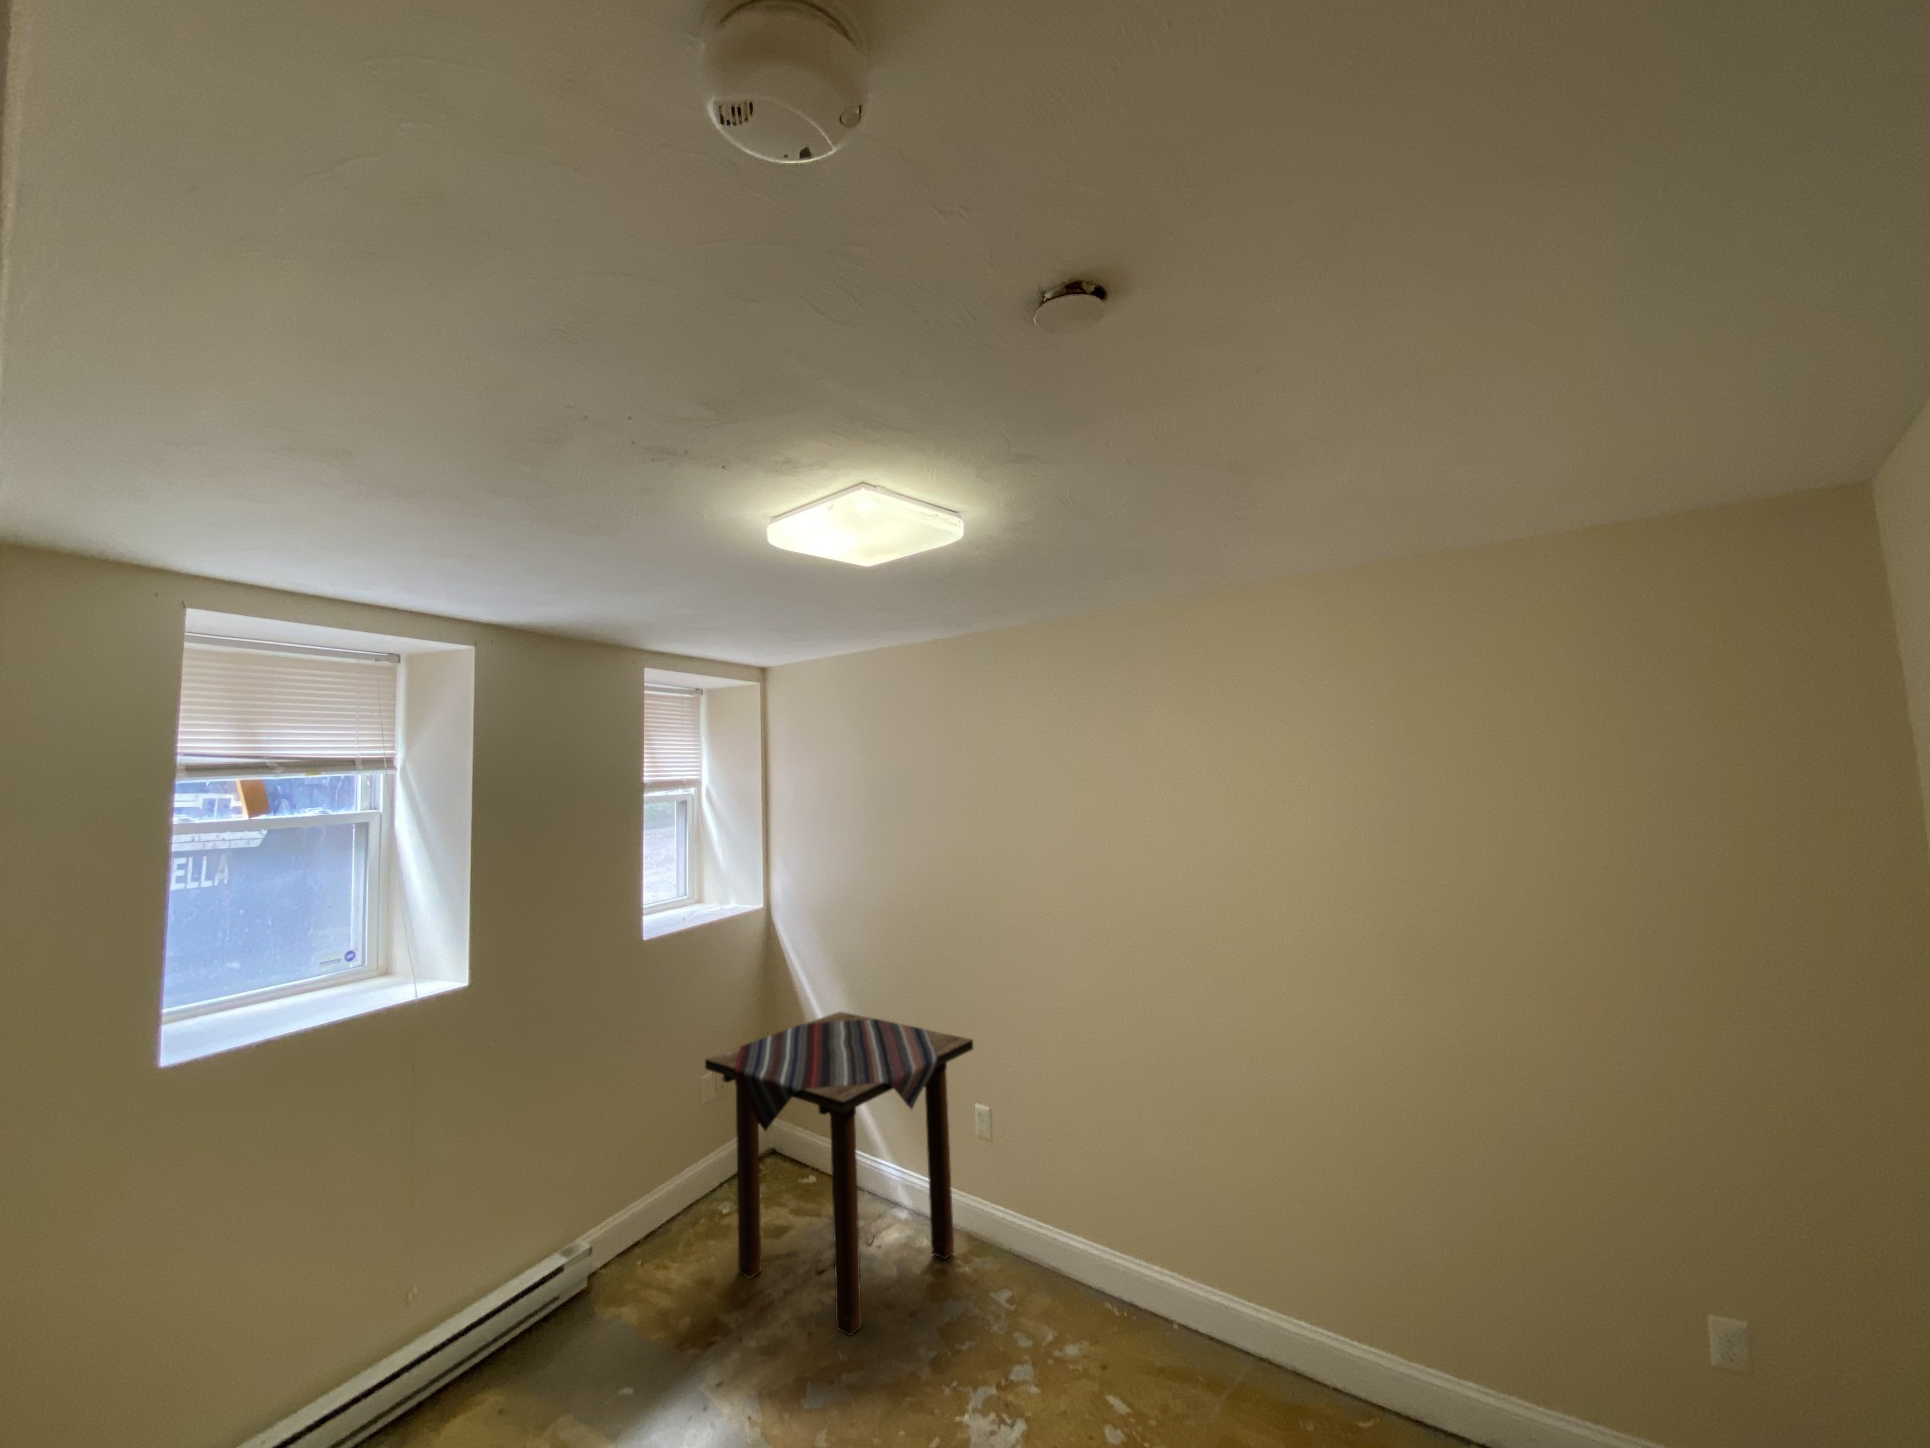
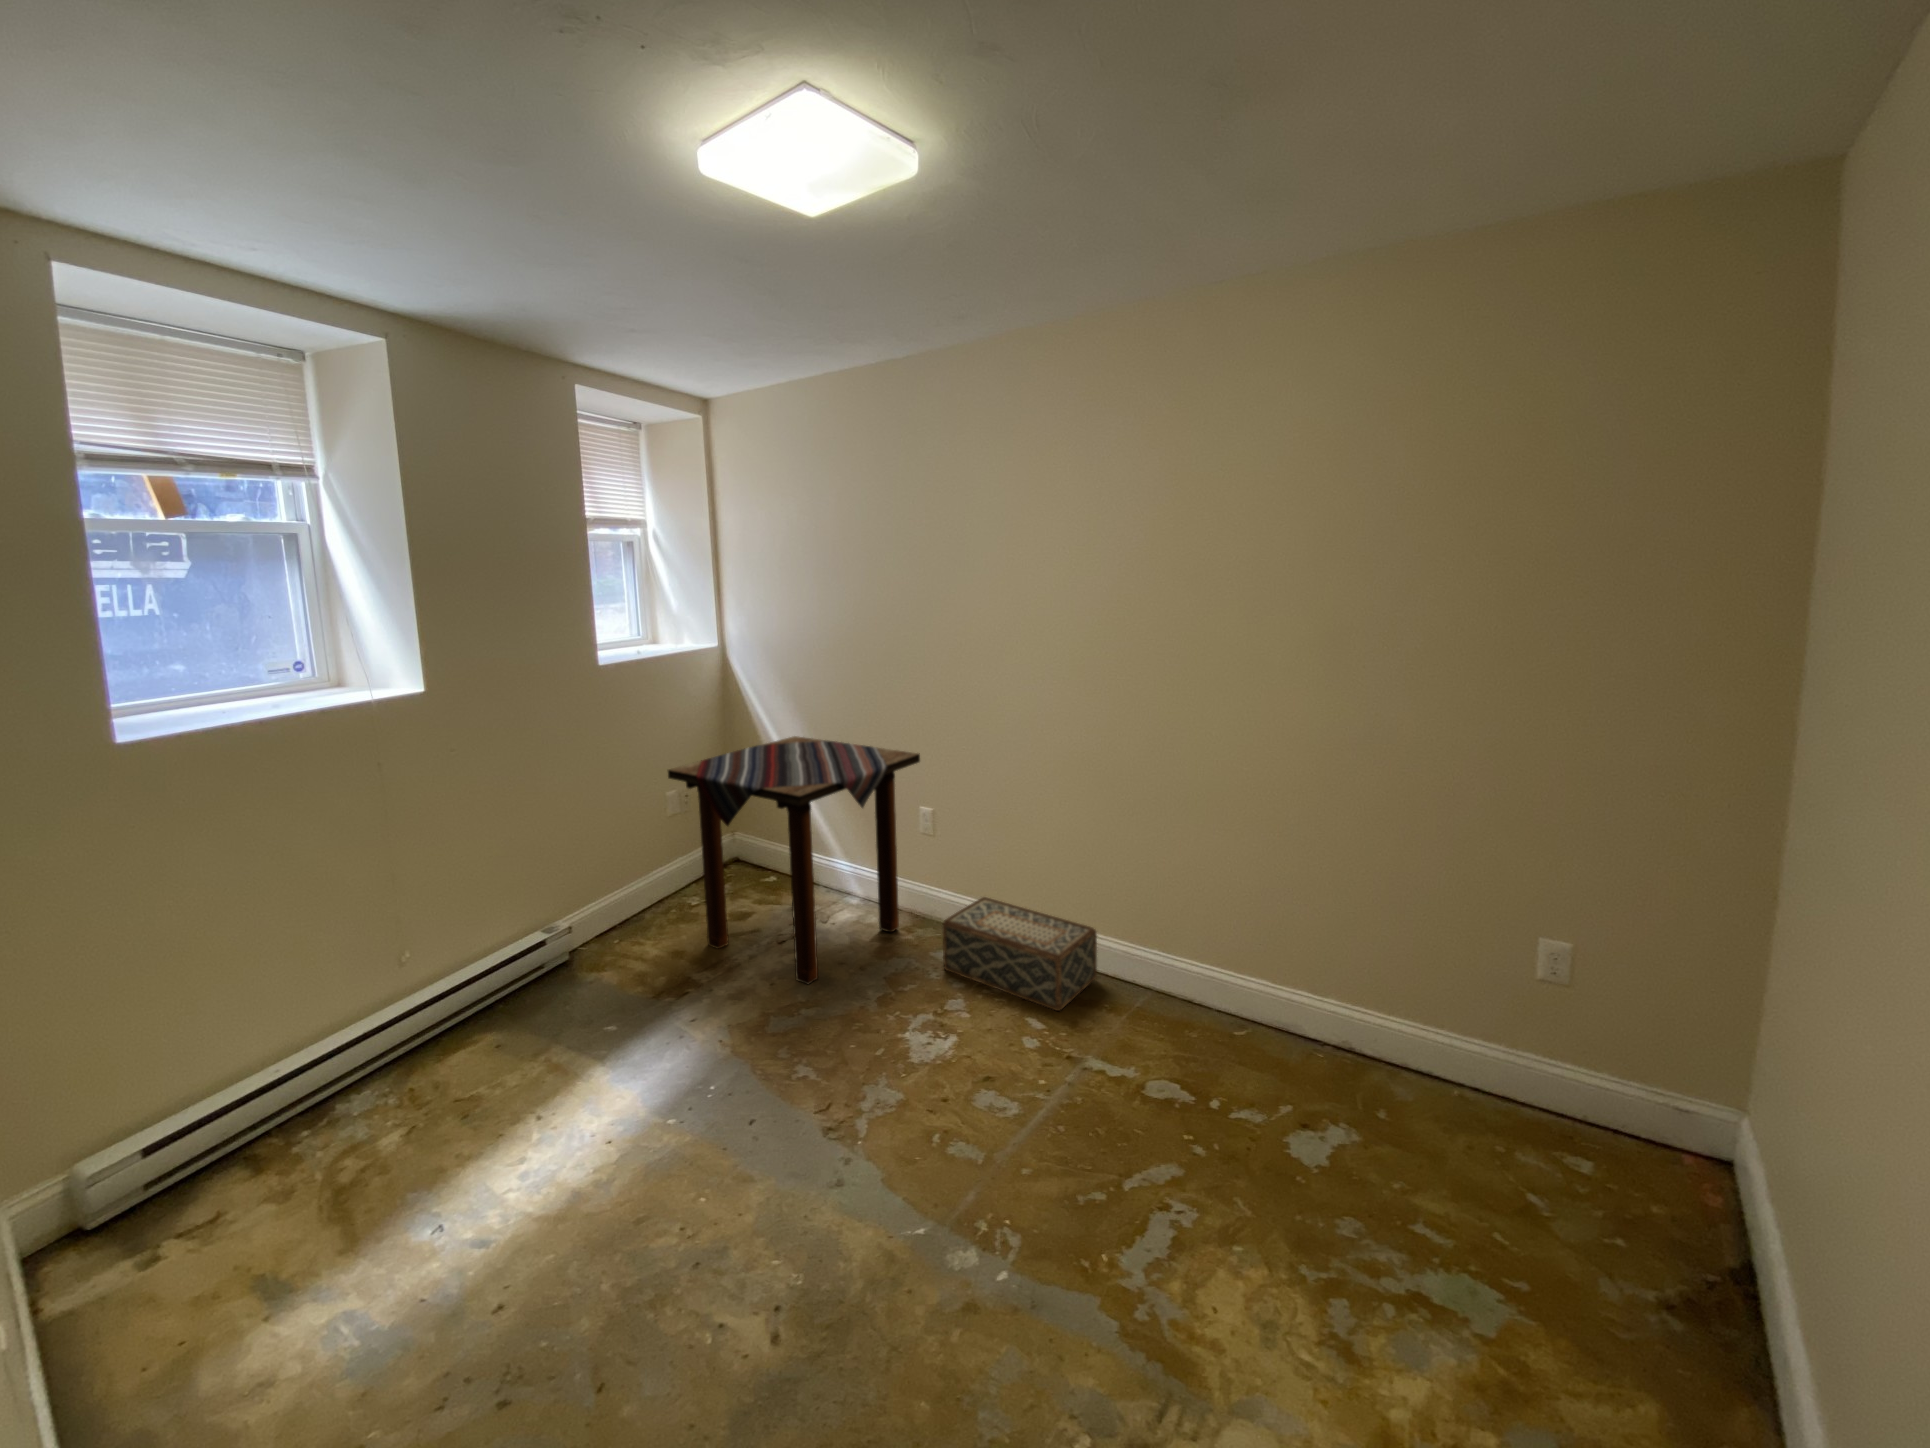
woven basket: none [1004,1217,1190,1388] -> present [943,897,1097,1011]

